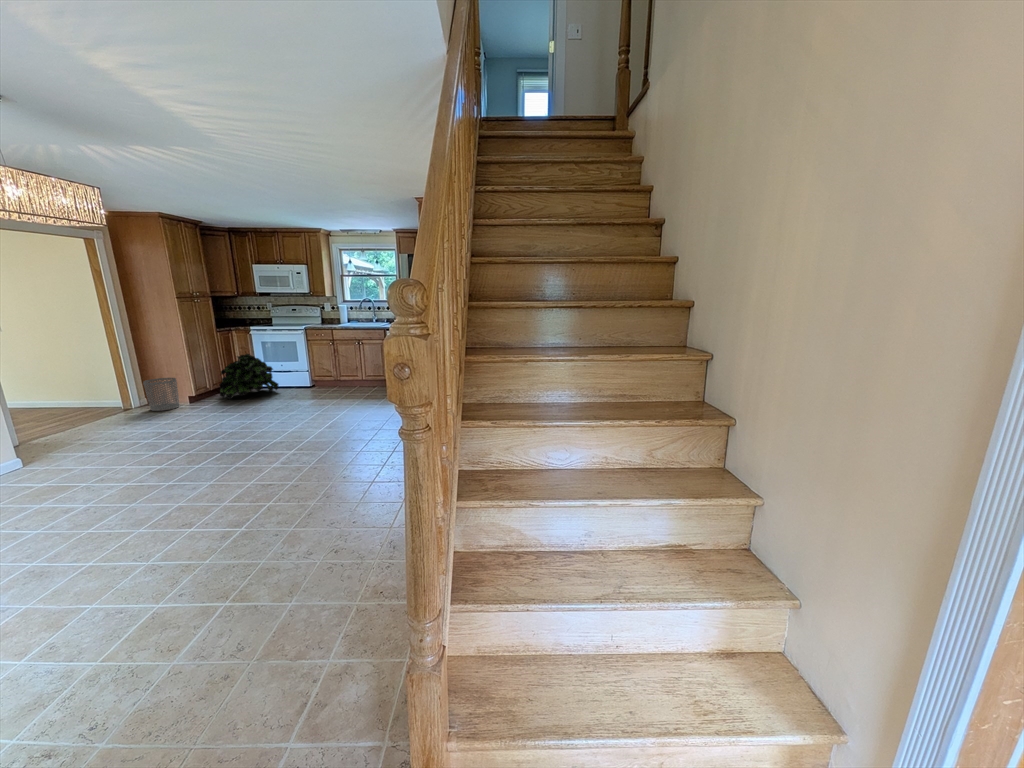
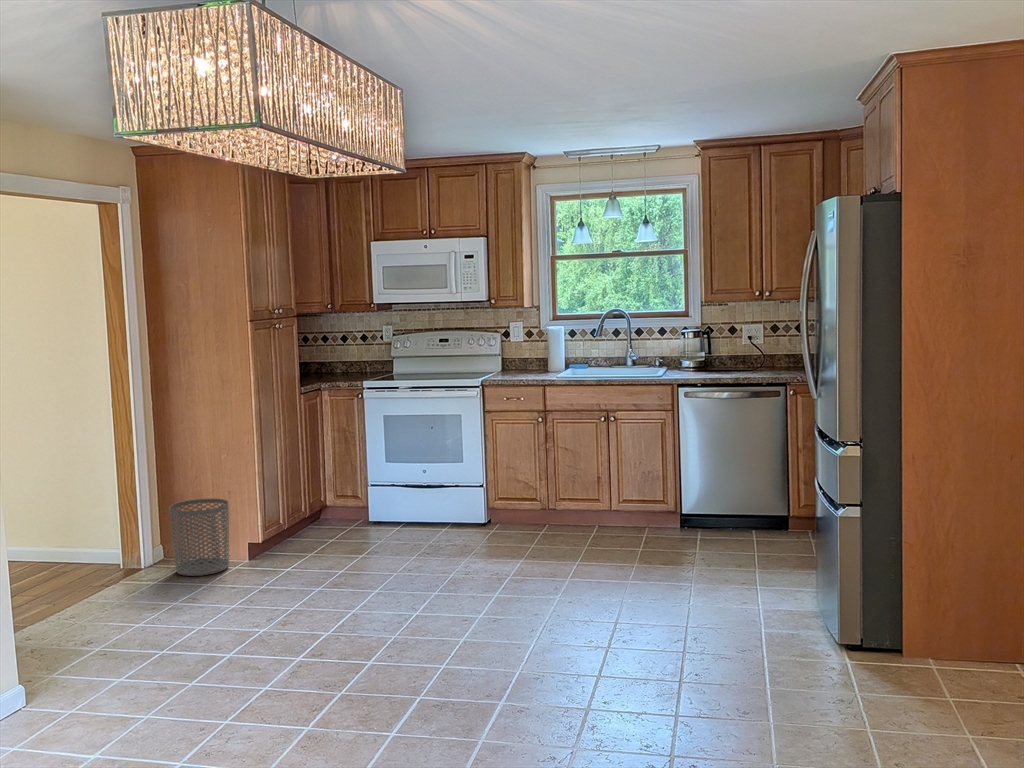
potted plant: present [219,354,279,399] -> none [300,444,421,553]

